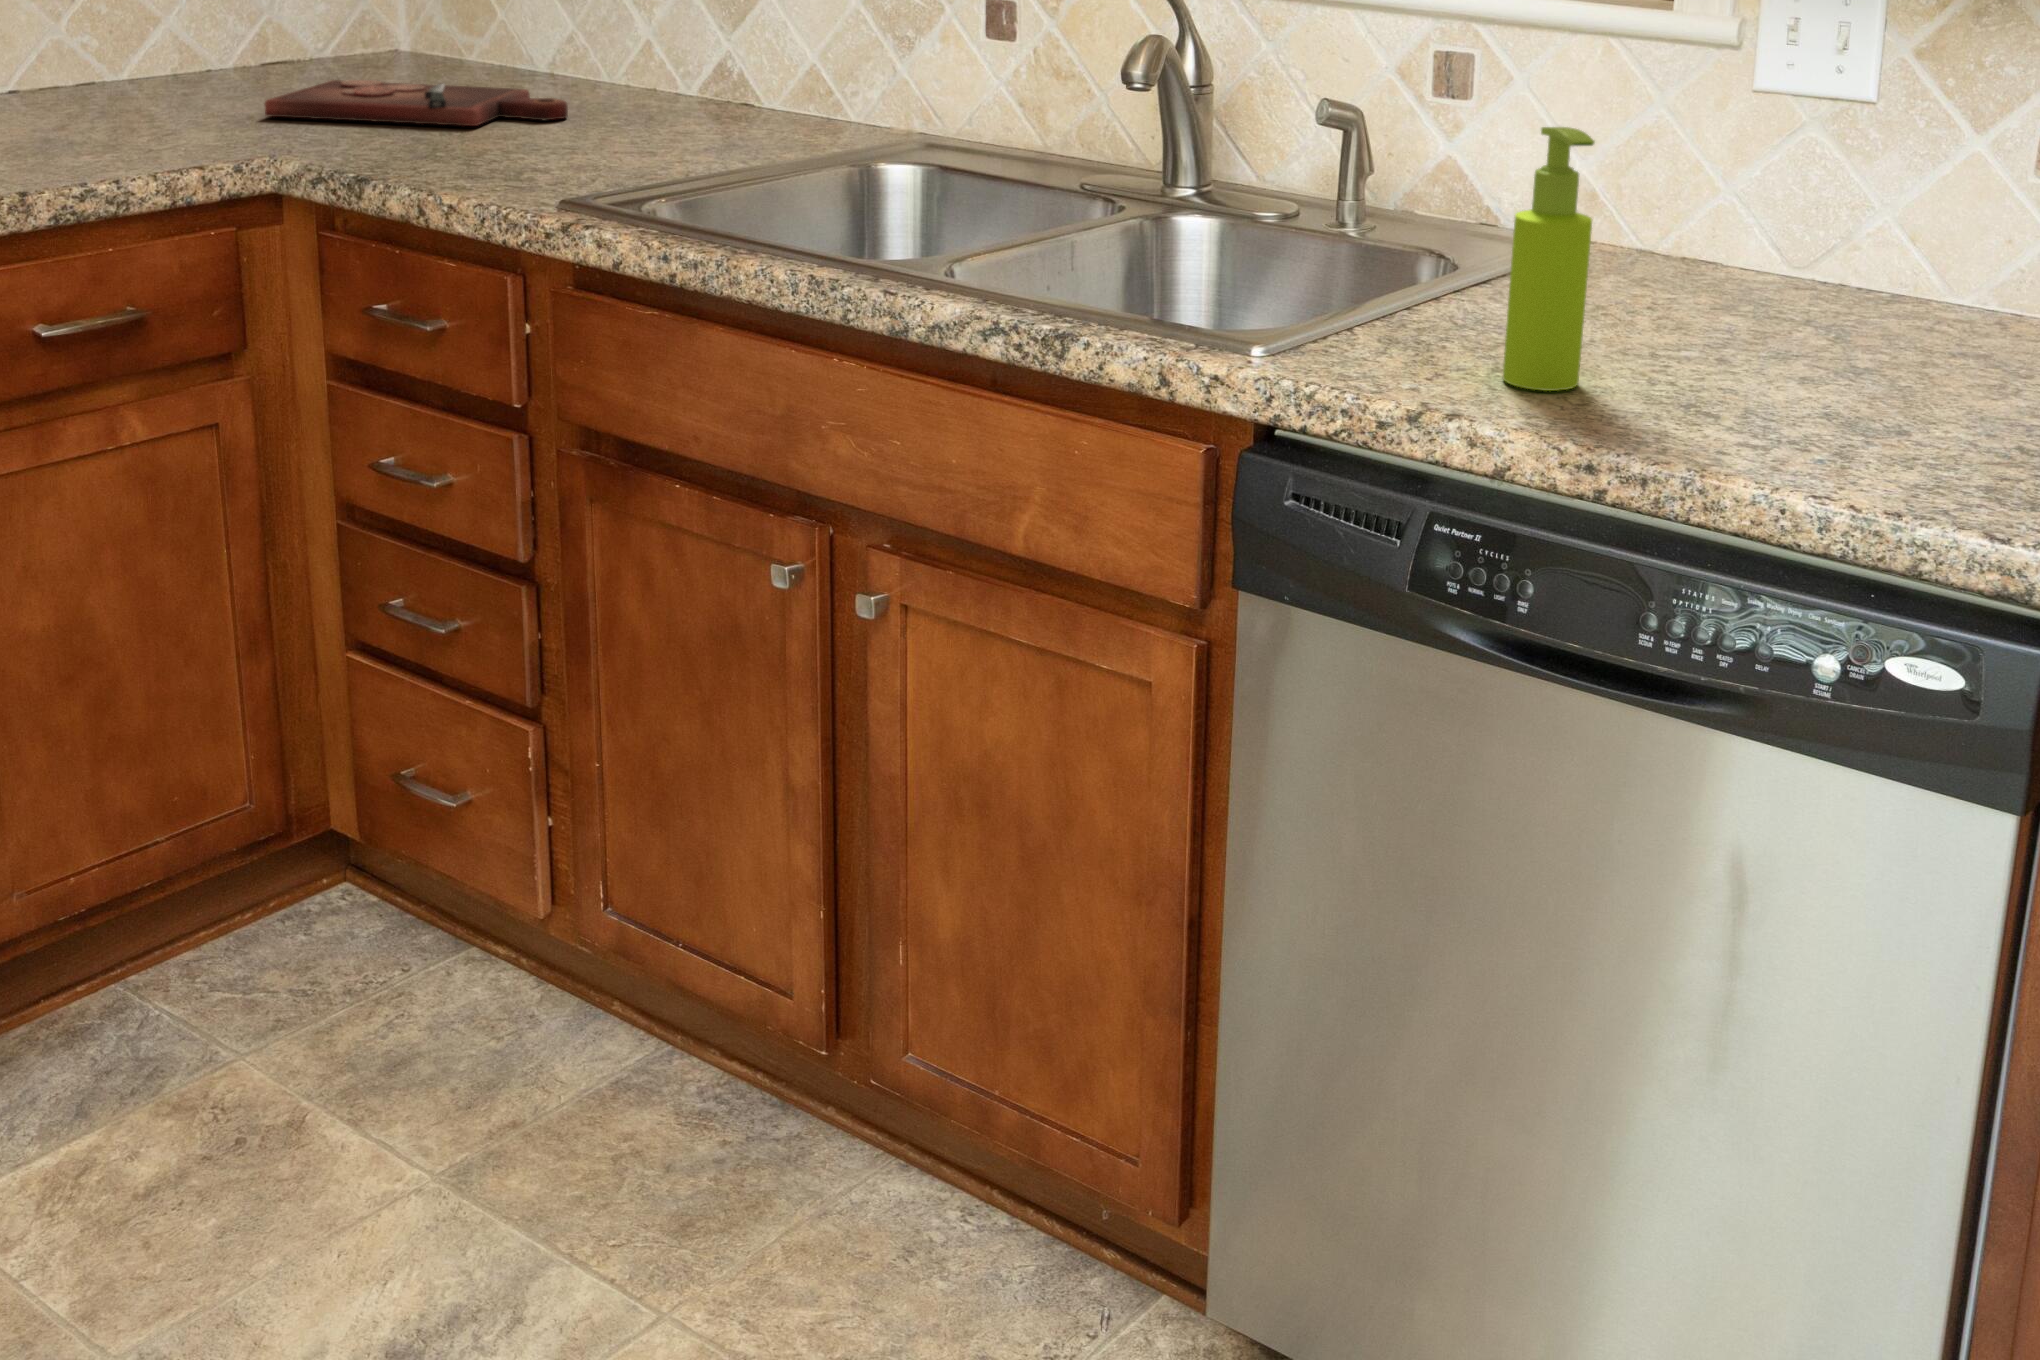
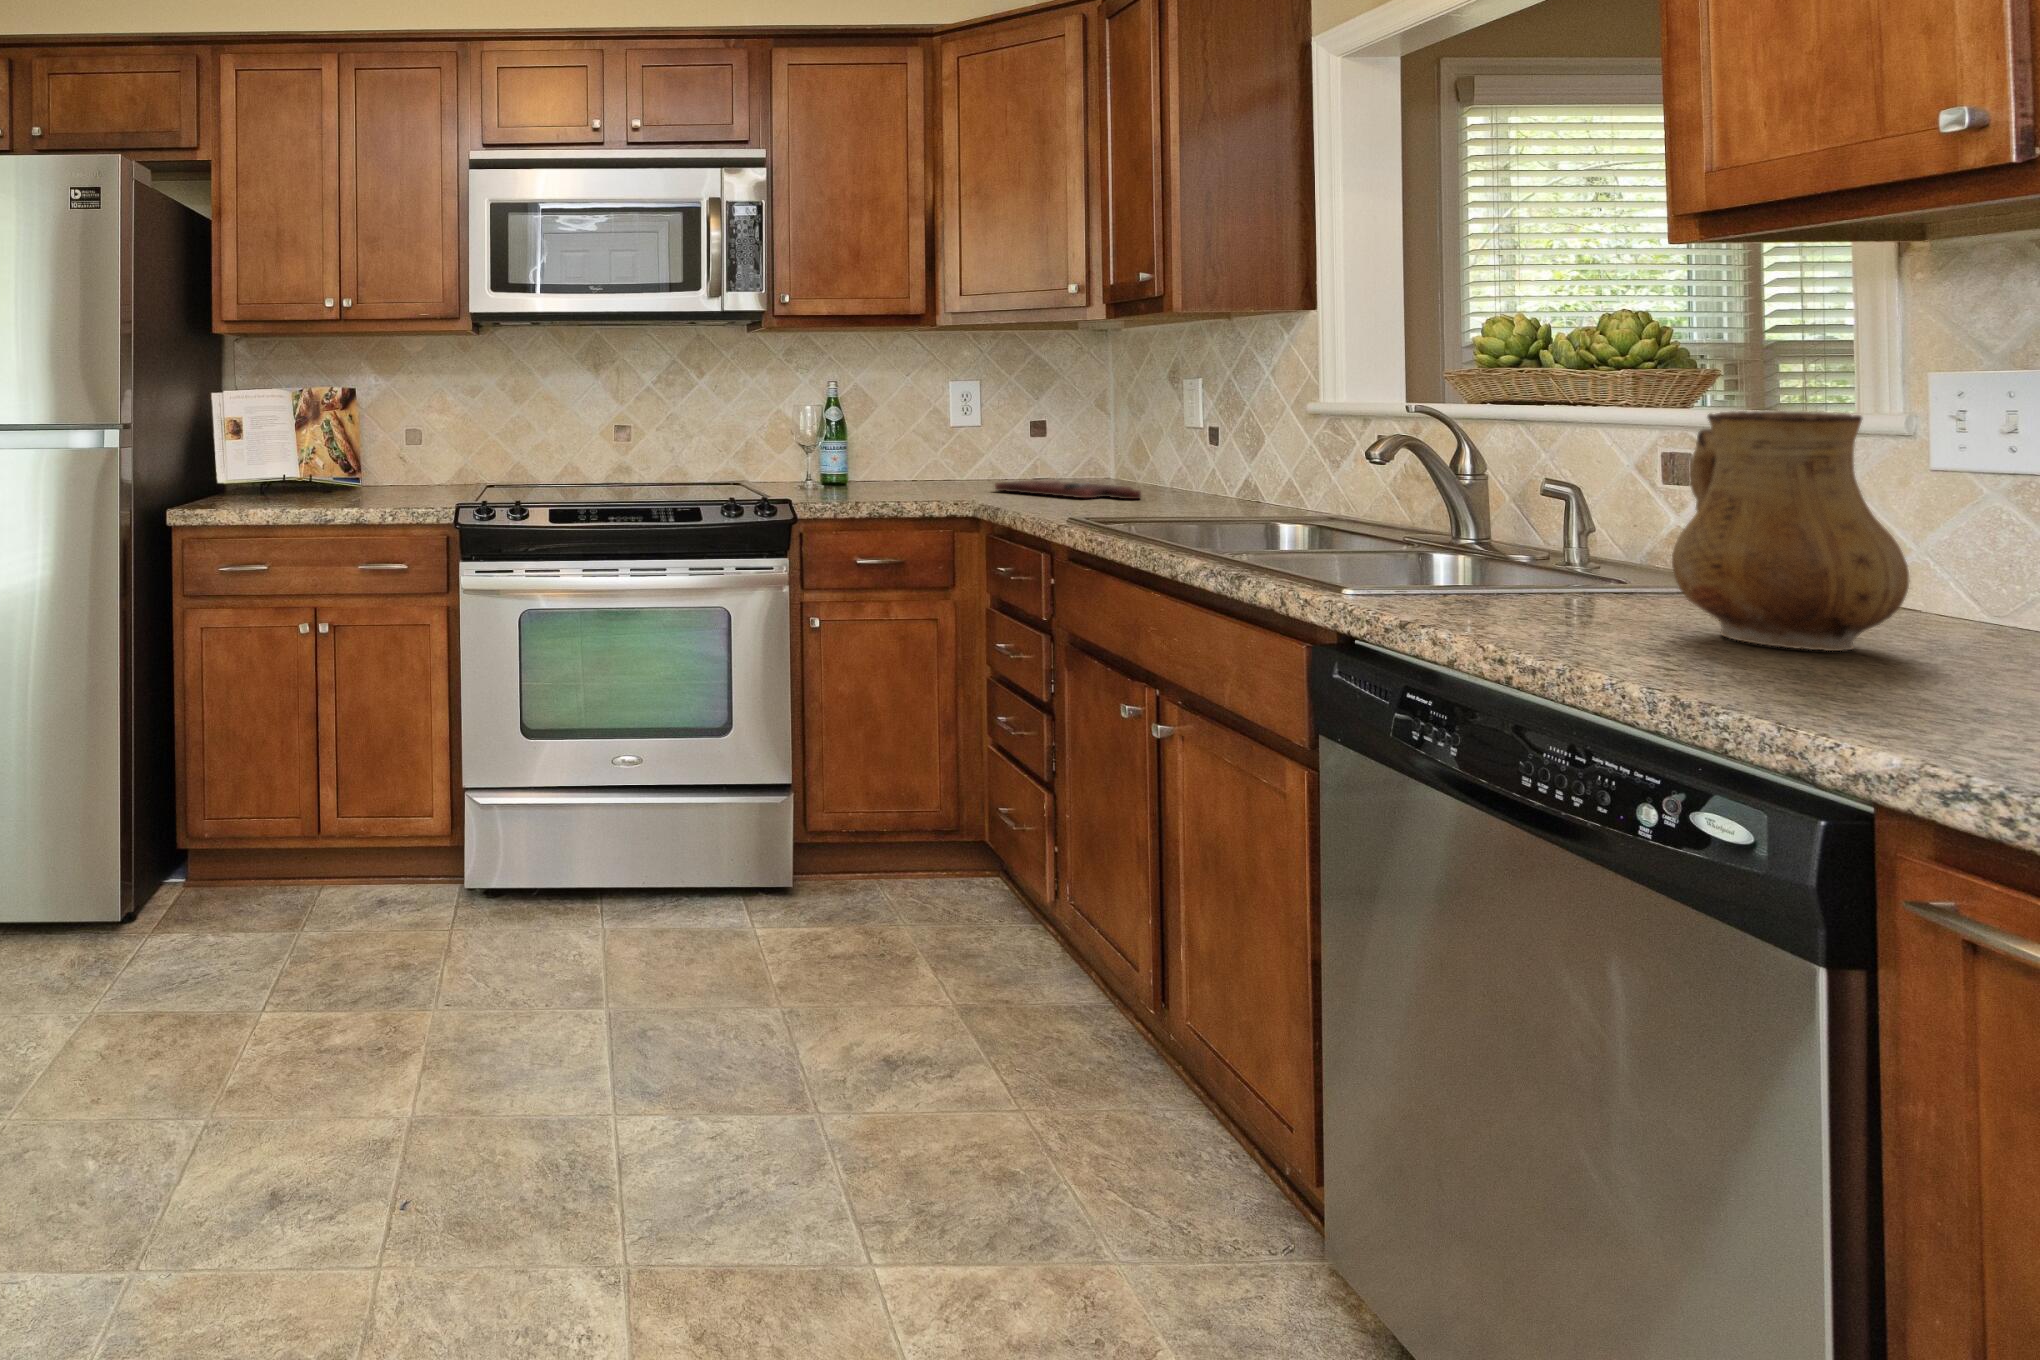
ceramic pitcher: none [1631,42,1858,368] -> present [1672,411,1909,651]
soap dispenser: present [1503,127,1594,391] -> none [1512,455,1582,632]

